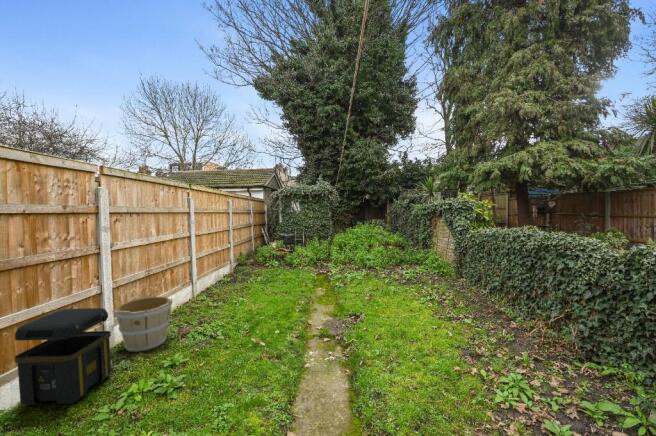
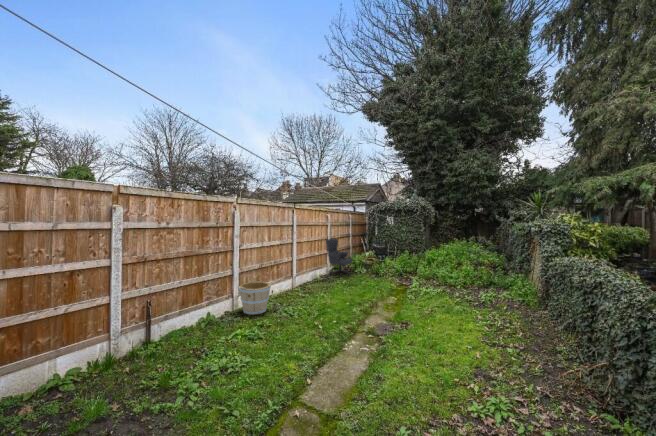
chair: none [230,229,262,274] -> present [326,239,352,277]
toolbox: present [15,308,111,405] -> none [193,281,234,331]

